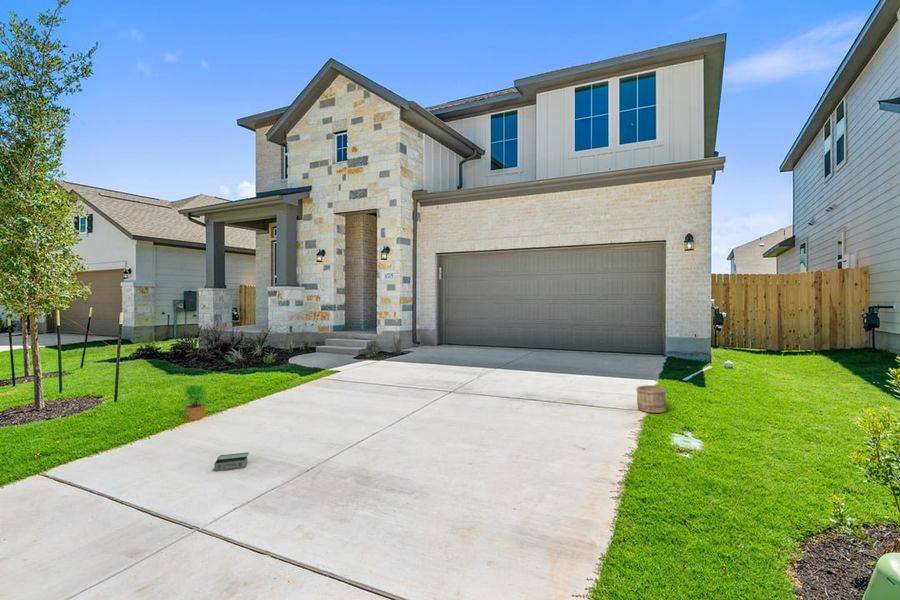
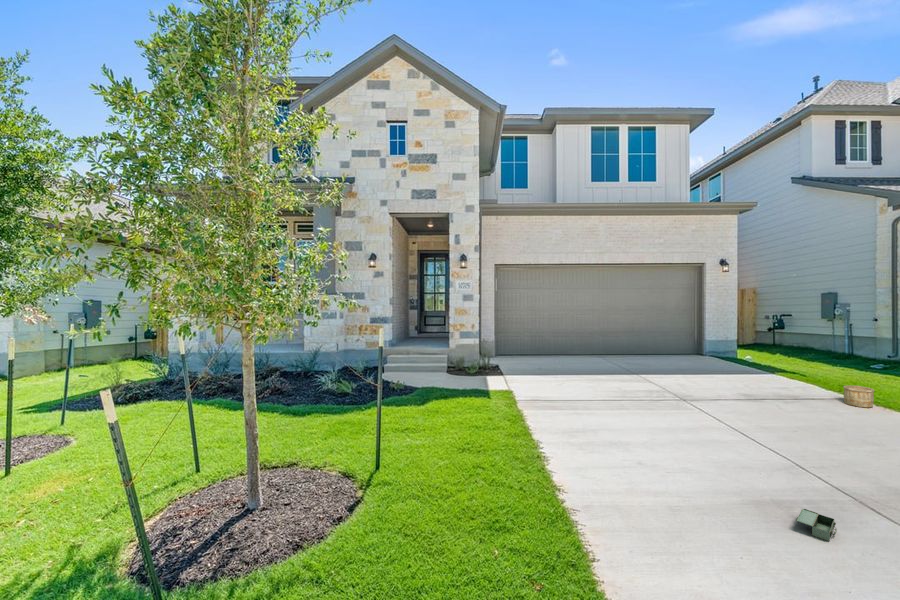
potted plant: present [183,385,207,420] -> none [543,431,579,481]

